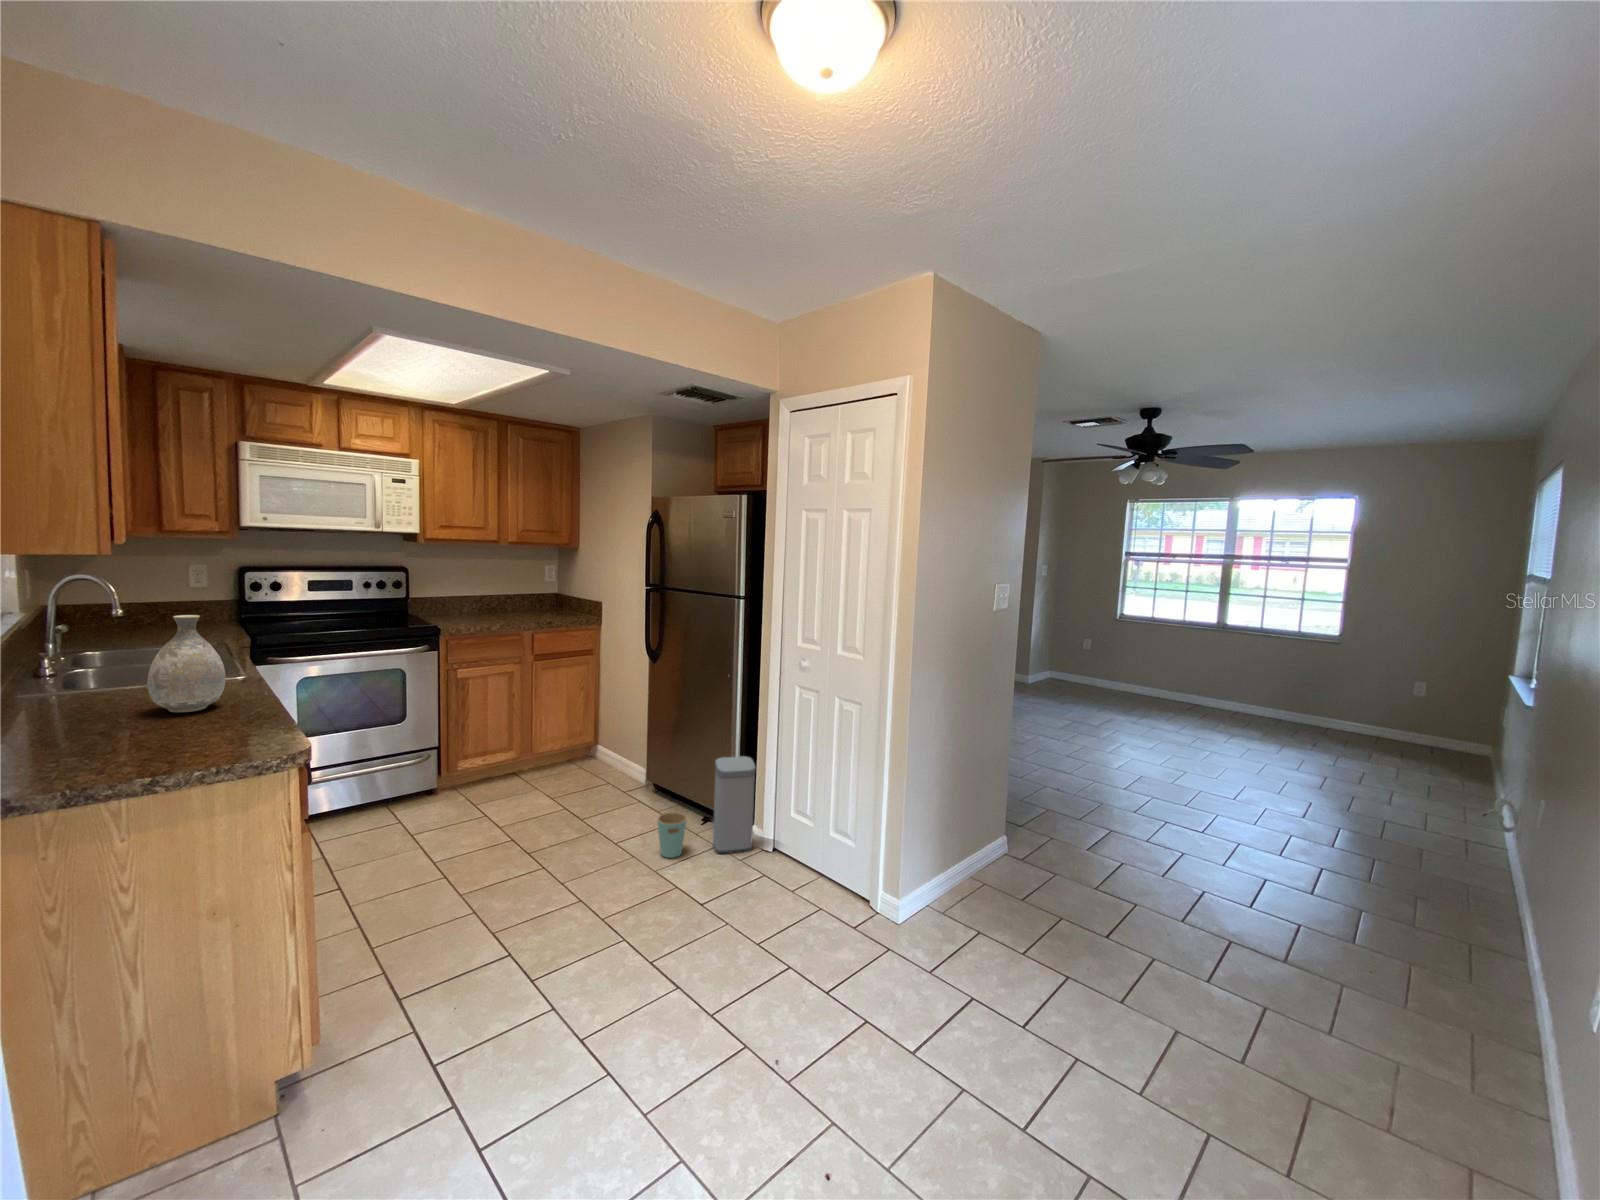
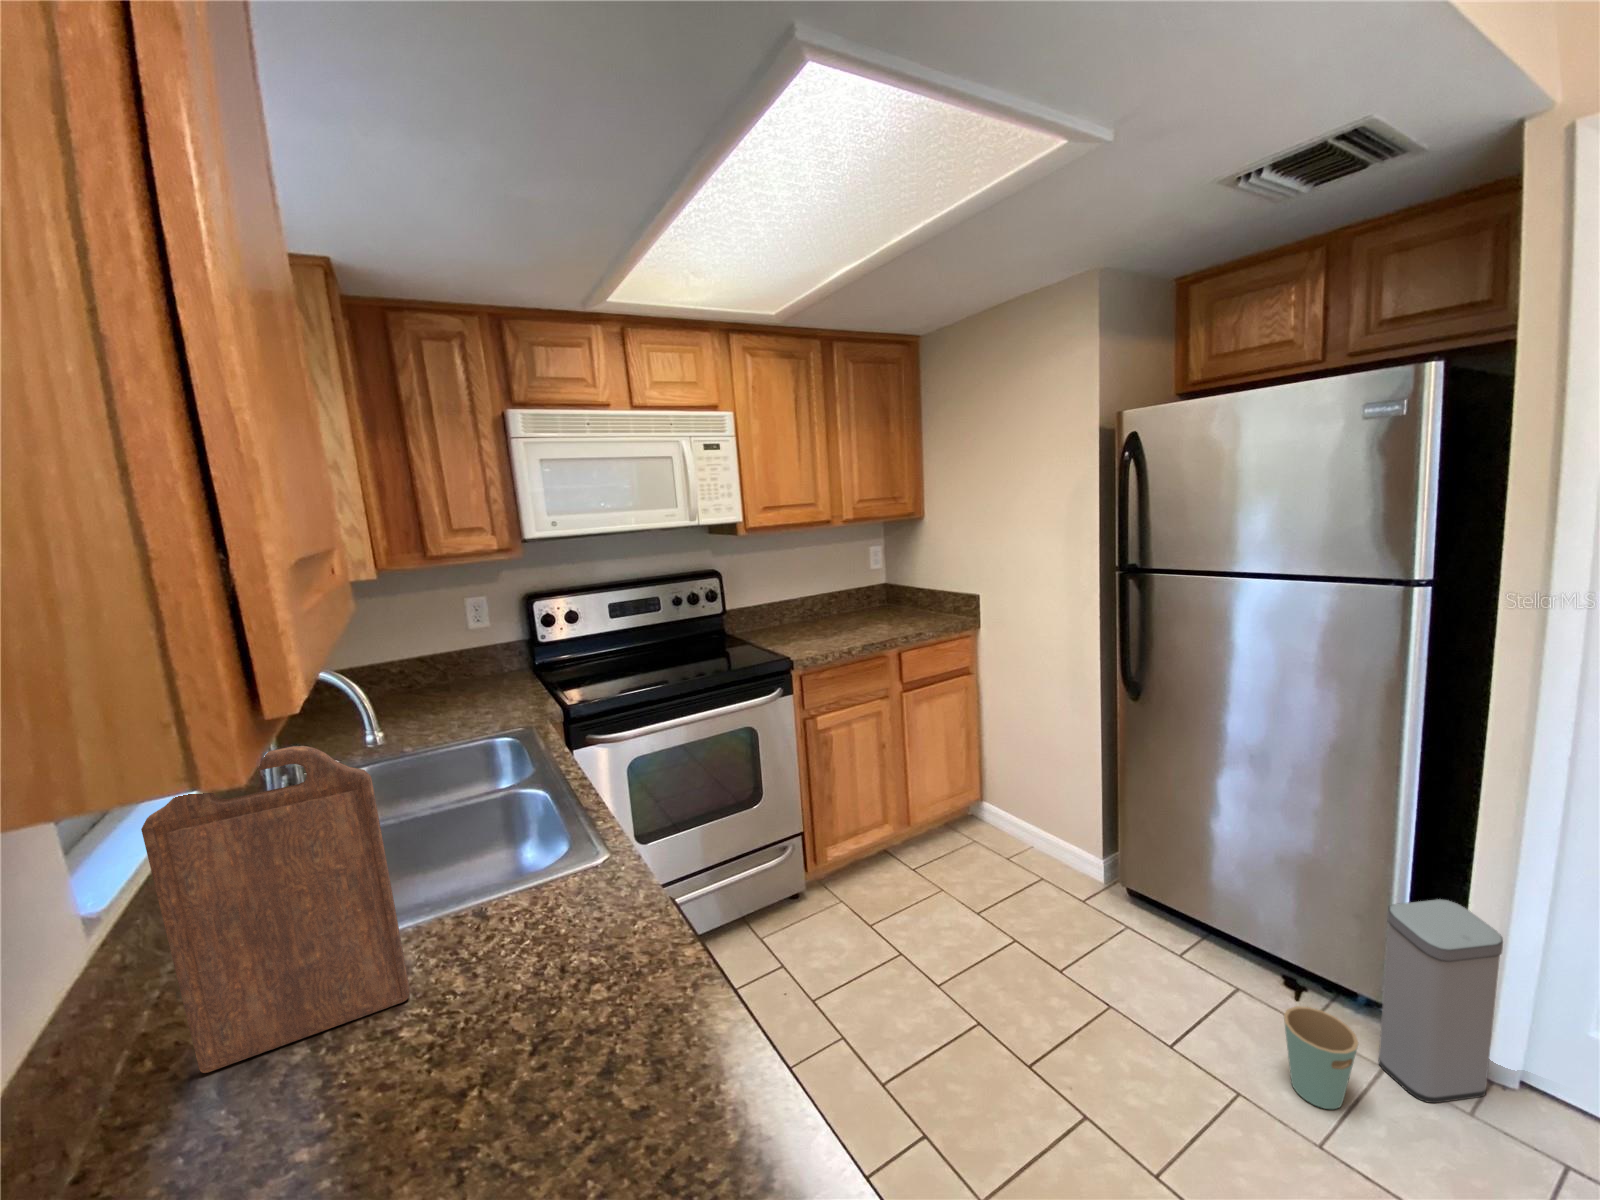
cutting board: none [27,588,133,710] -> present [141,746,410,1073]
vase: present [147,615,225,713] -> none [432,808,605,1094]

